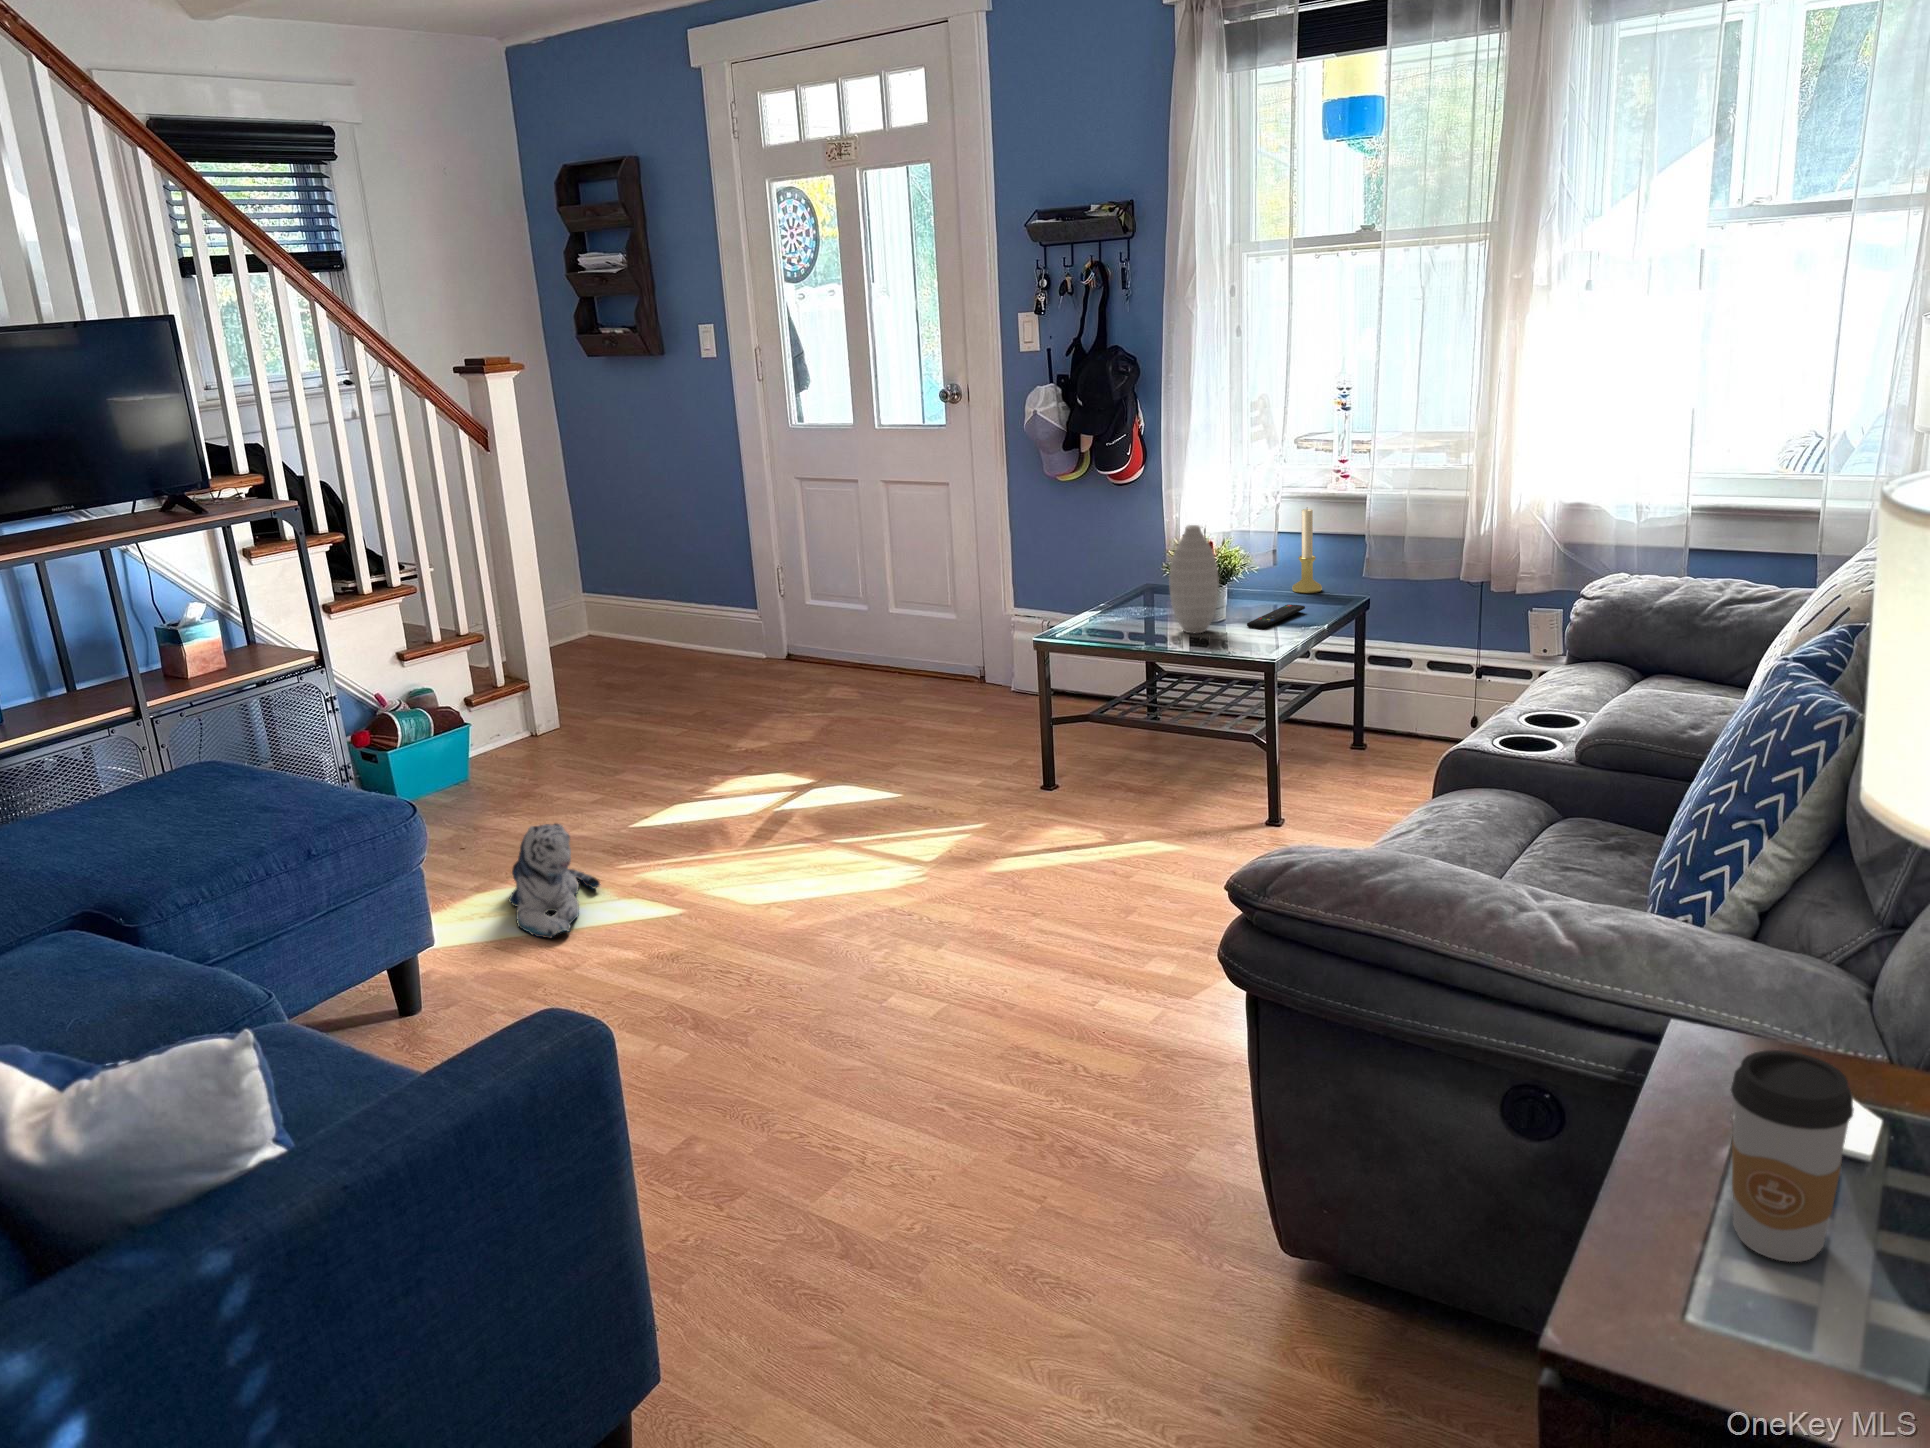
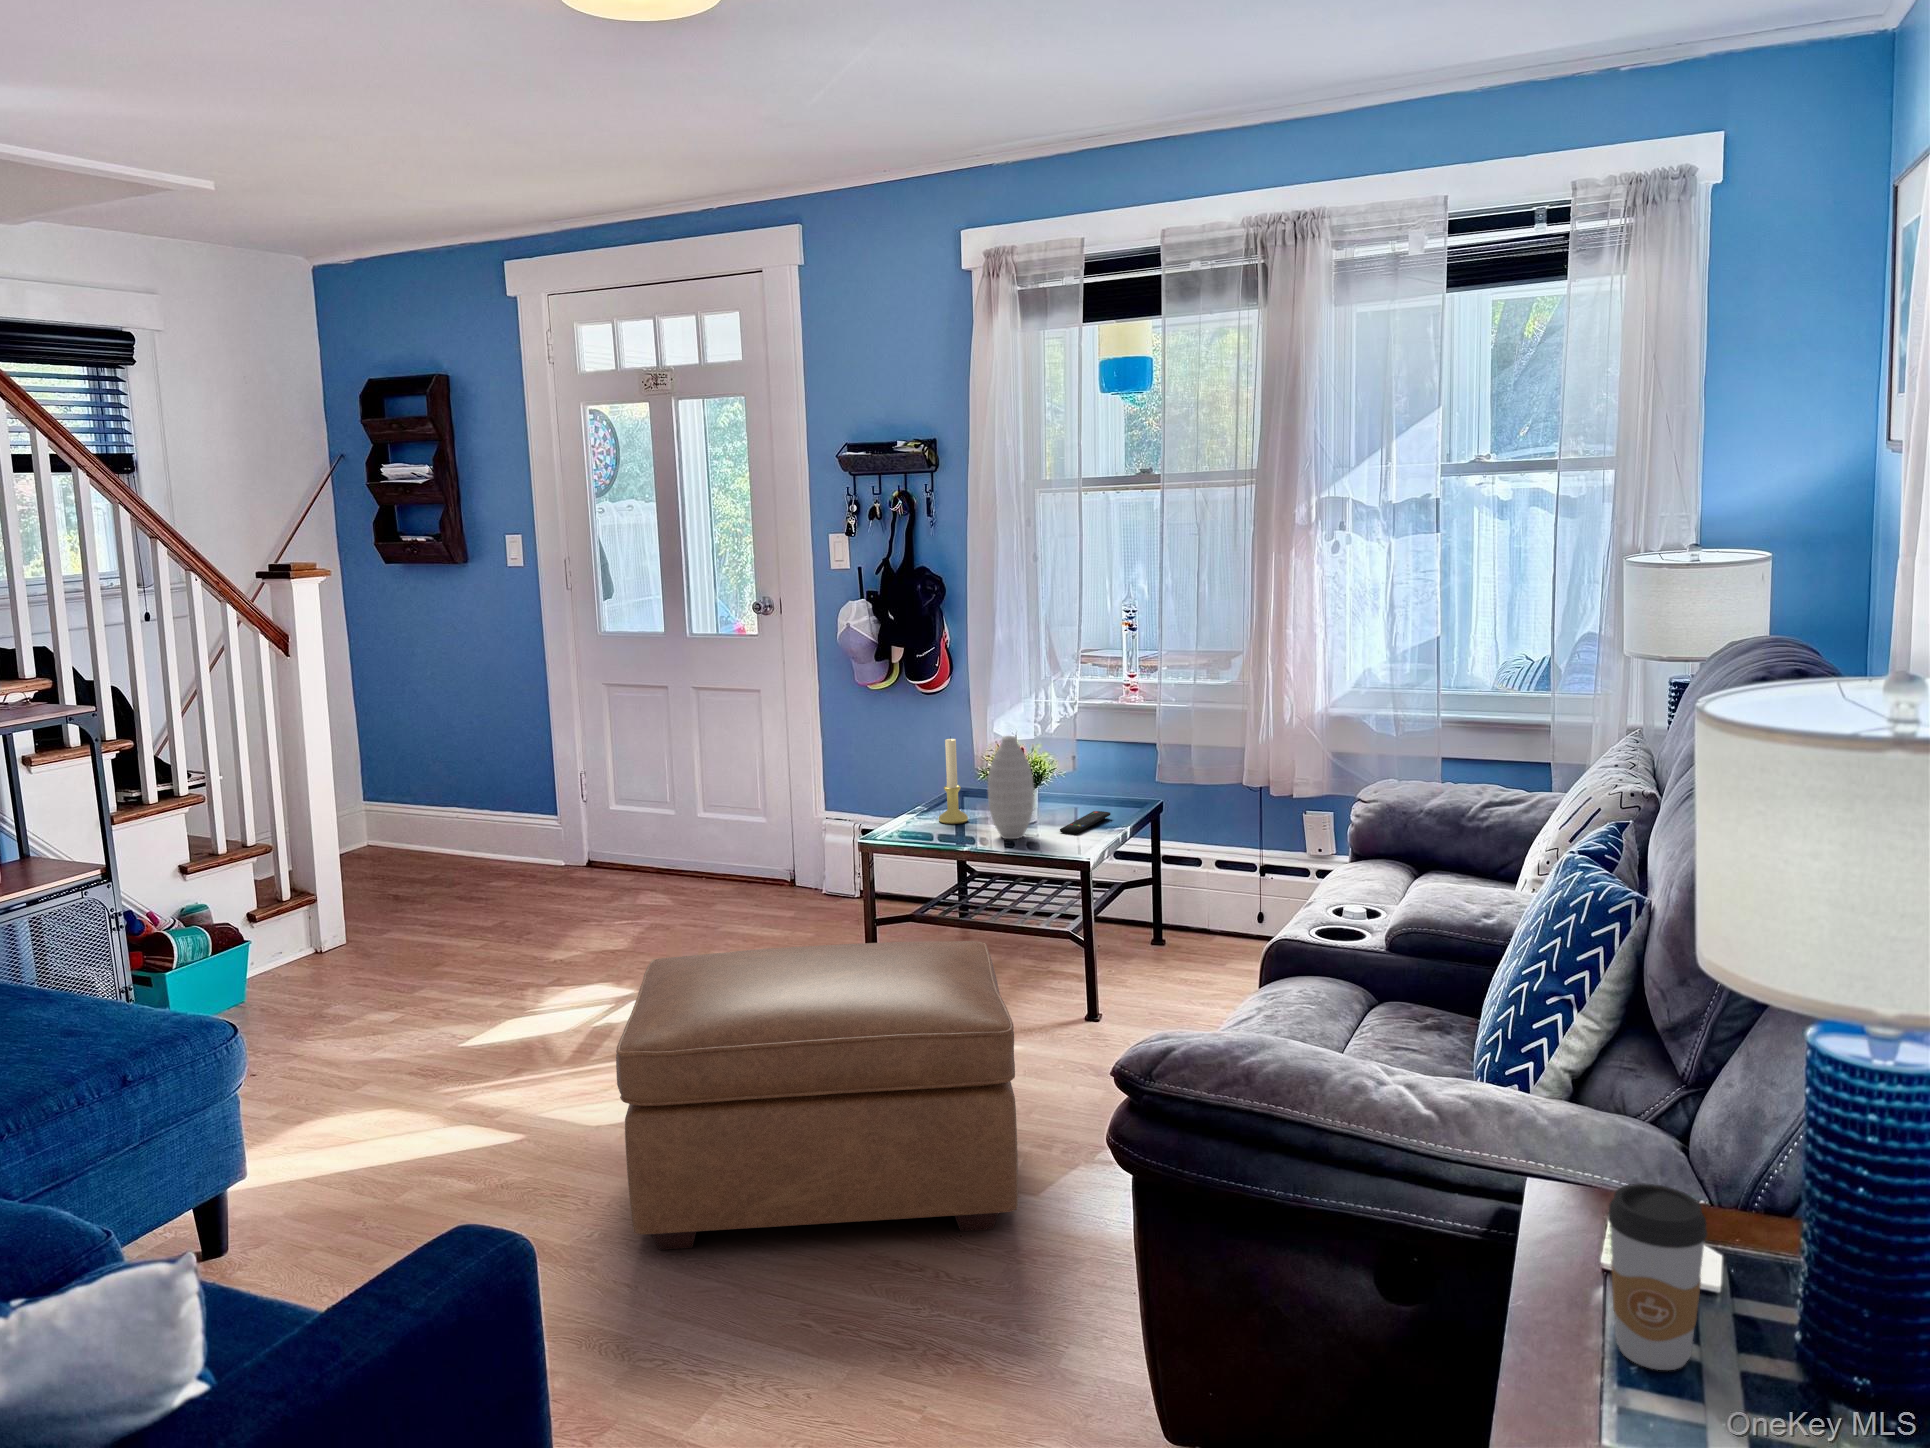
candle holder: present [1292,509,1322,593] -> present [939,738,968,824]
ottoman: none [754,739,1160,1032] -> present [616,941,1018,1250]
plush toy: present [509,823,600,938] -> none [318,1043,420,1167]

